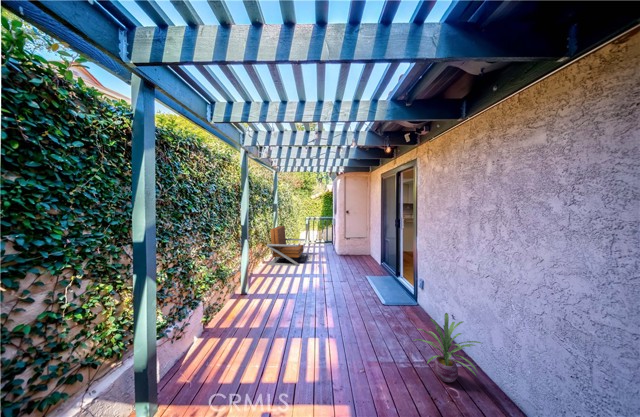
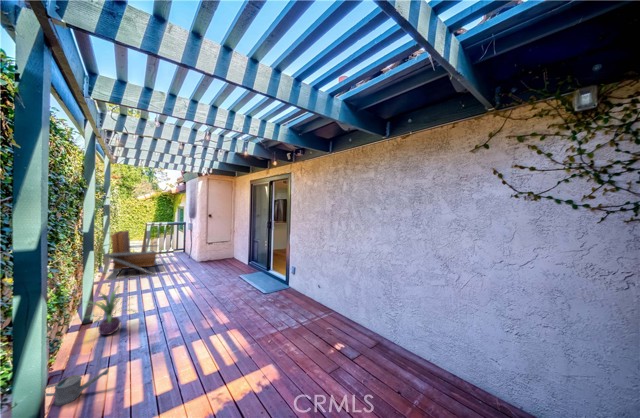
decorative plant: present [415,313,481,383] -> present [88,287,129,335]
watering can: none [189,339,223,360] -> present [45,369,109,406]

